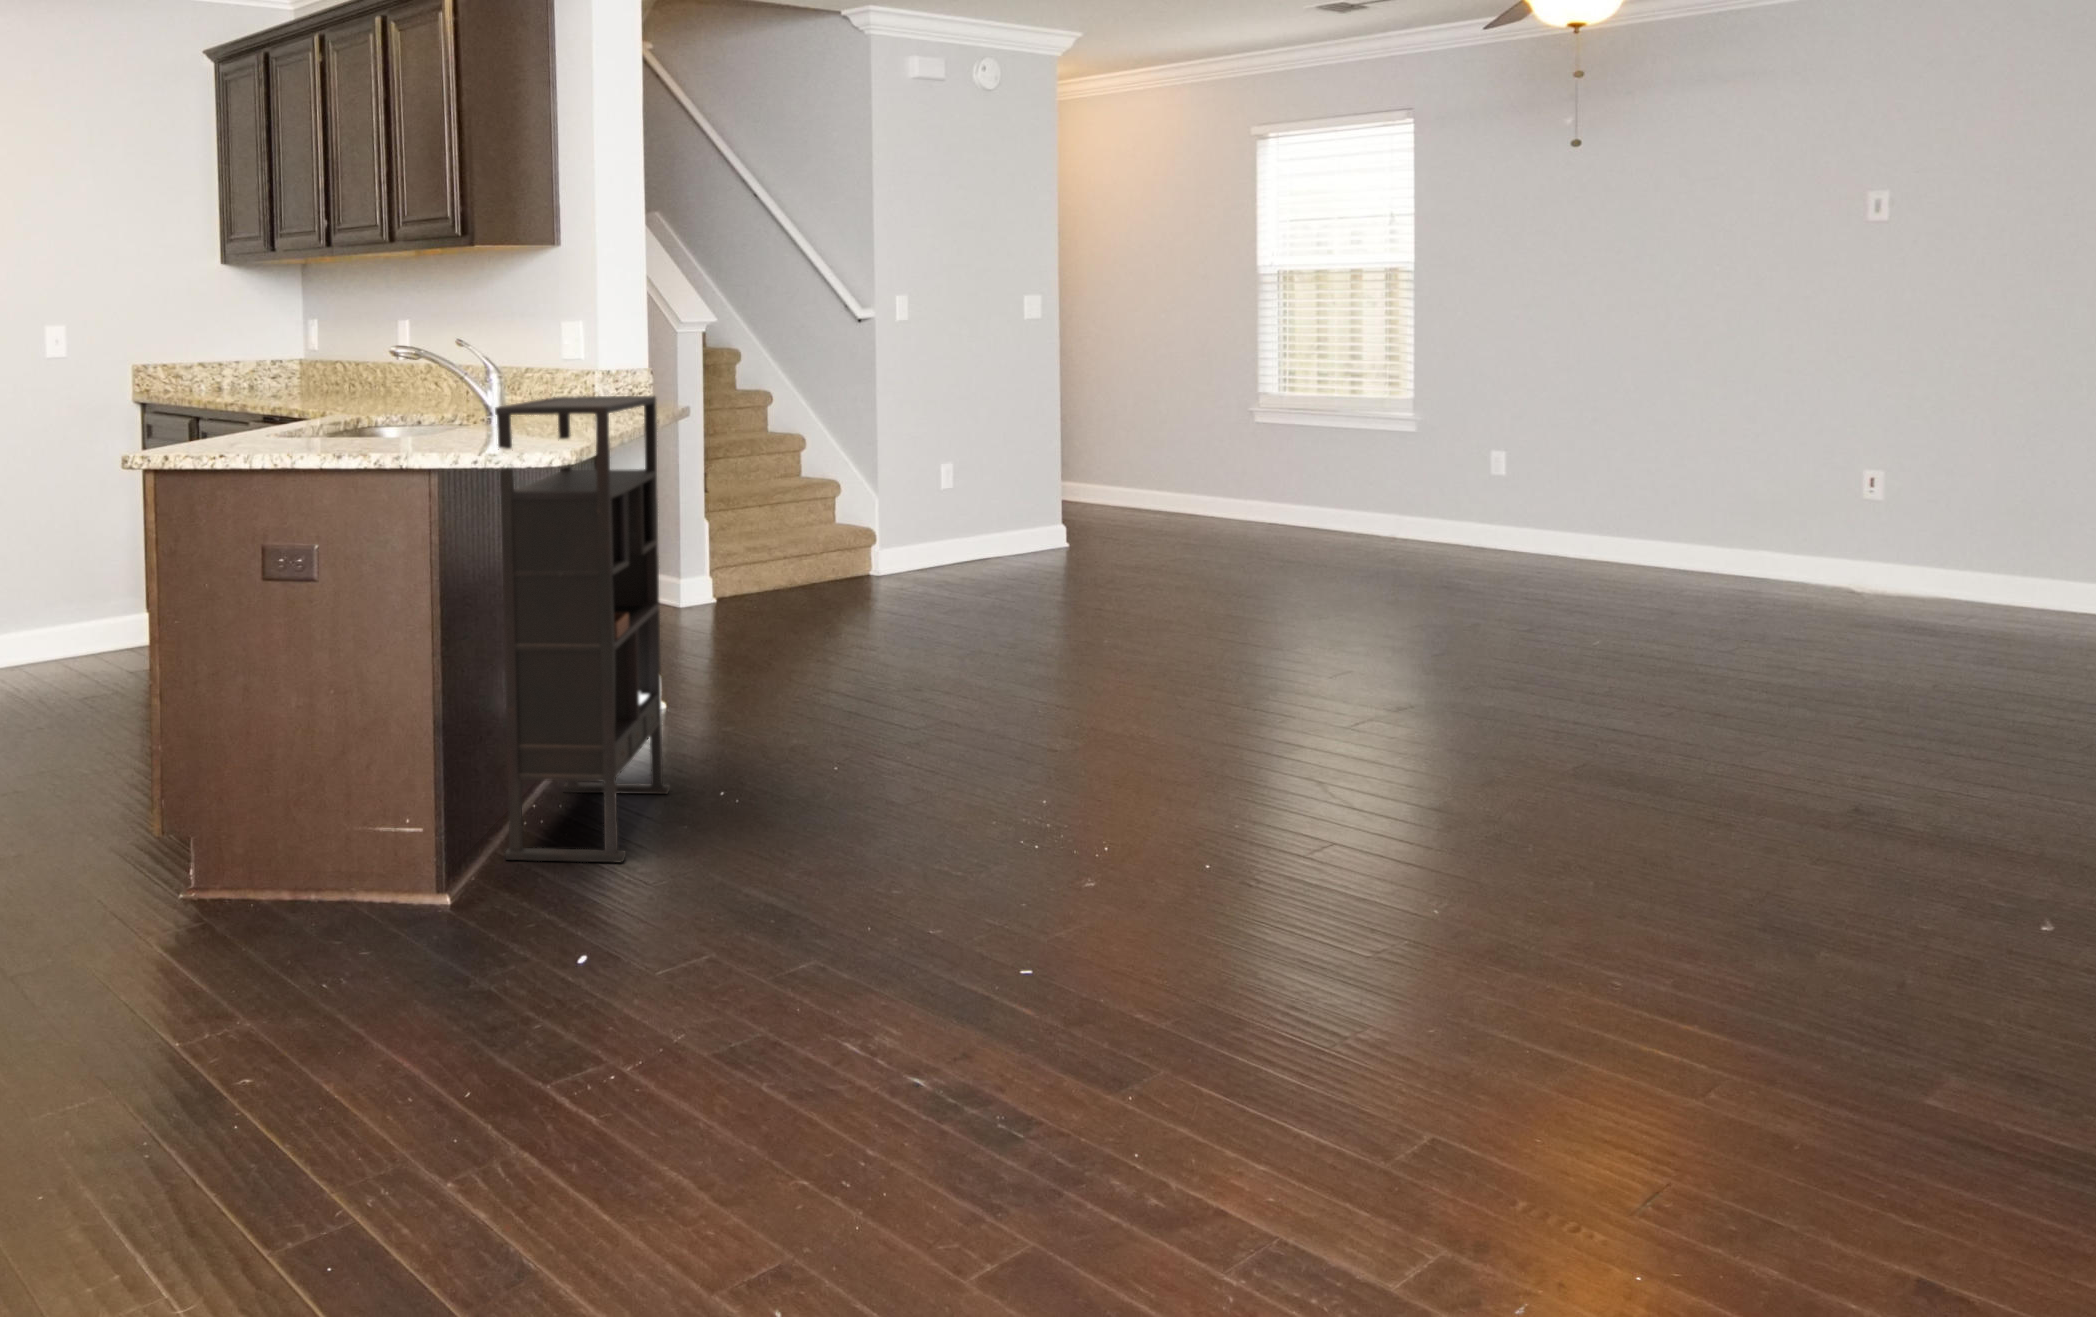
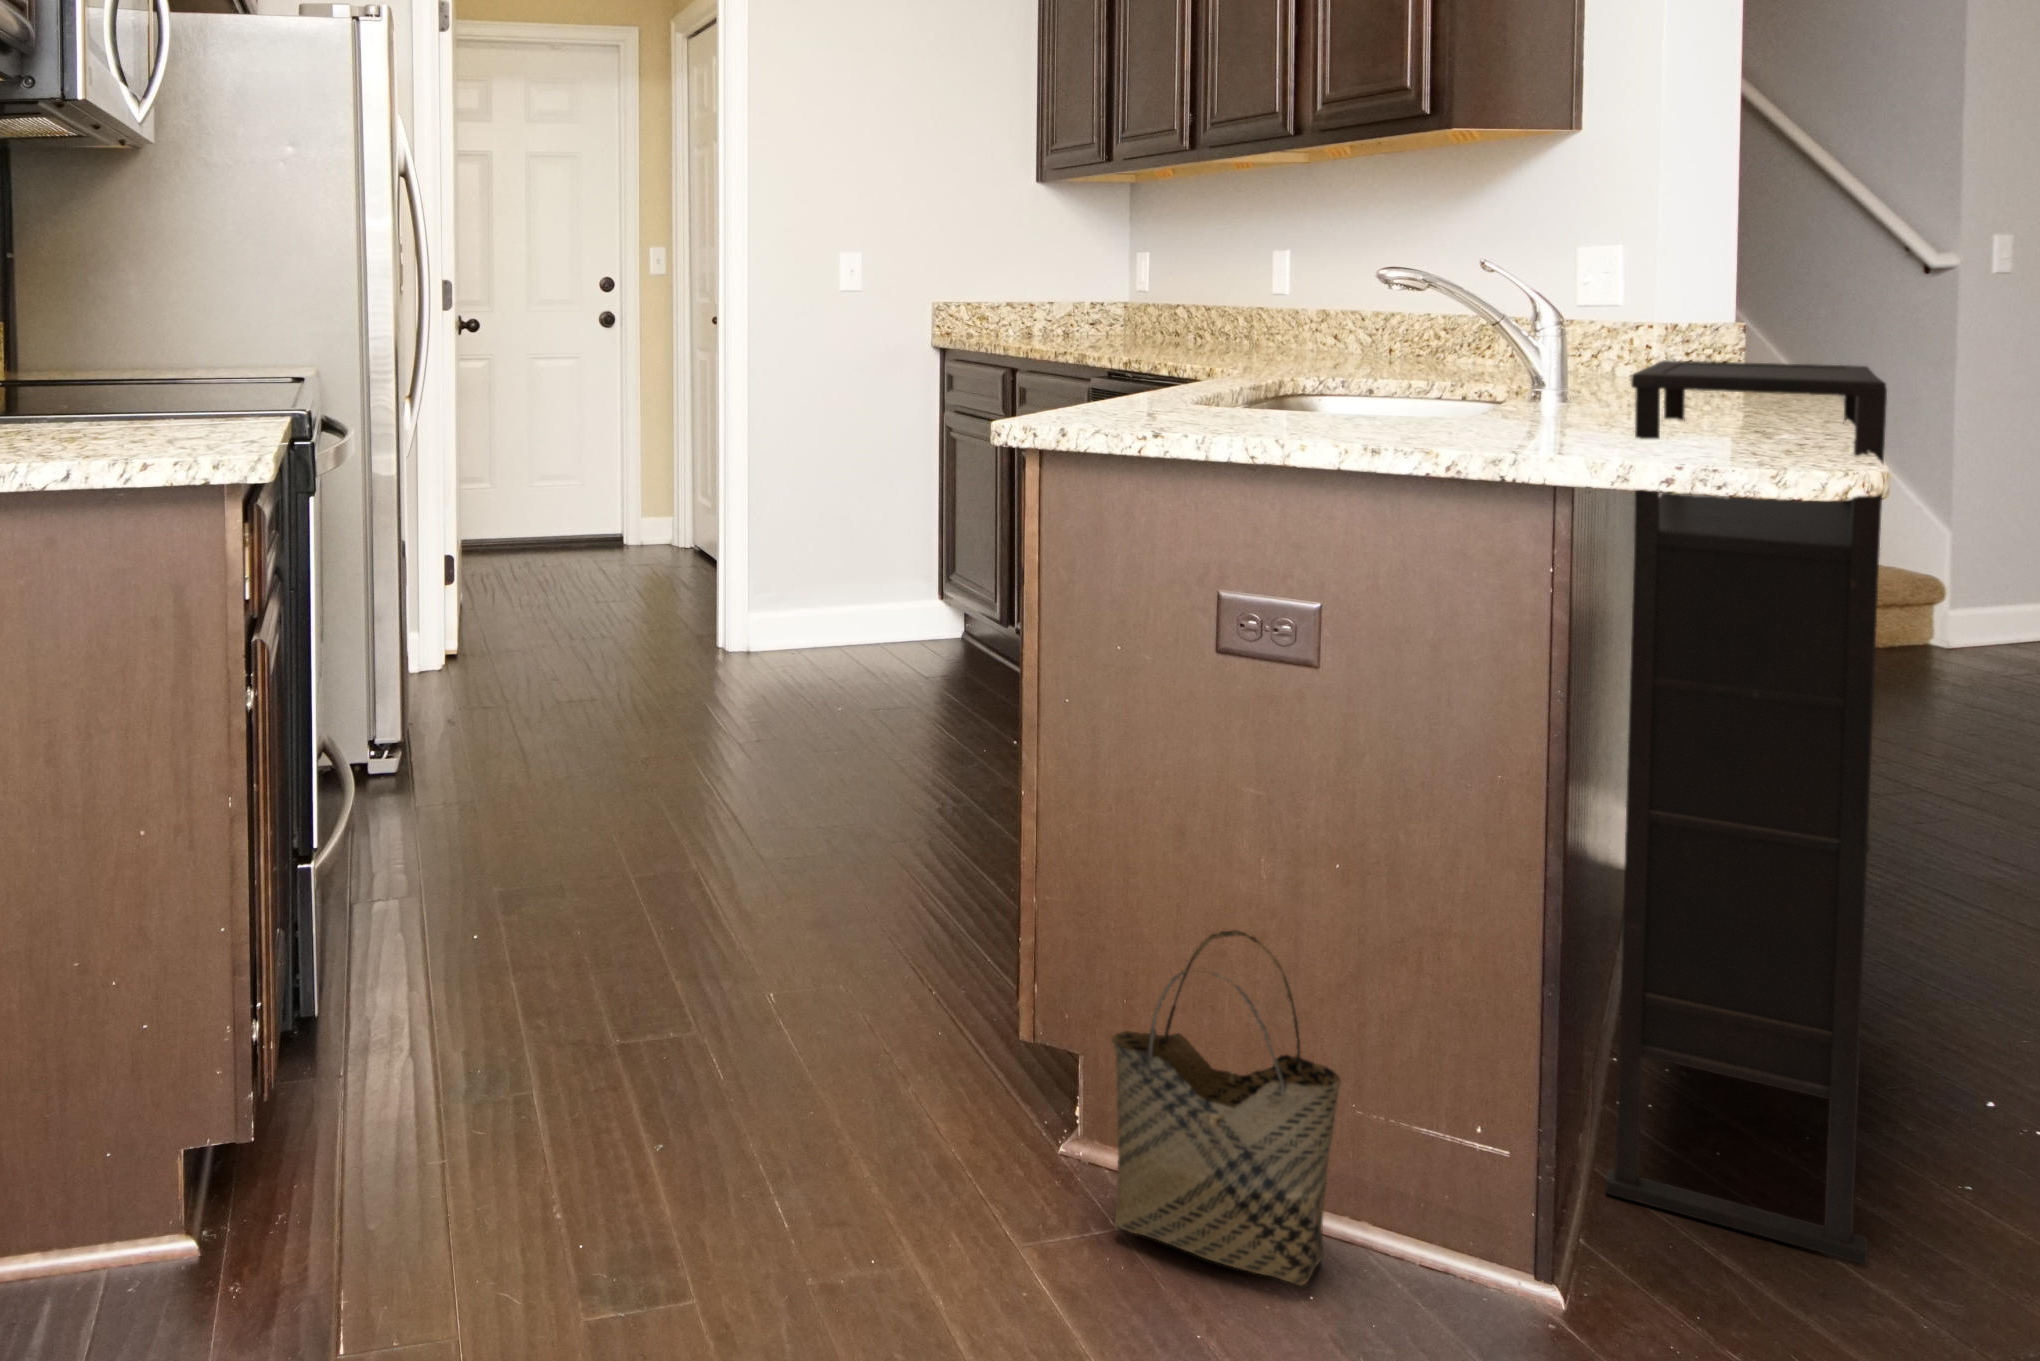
woven basket: none [208,738,339,920] -> present [1112,930,1341,1285]

